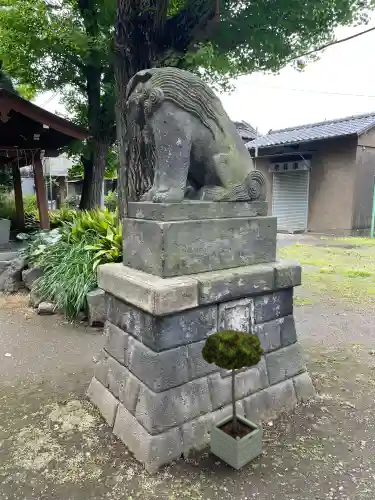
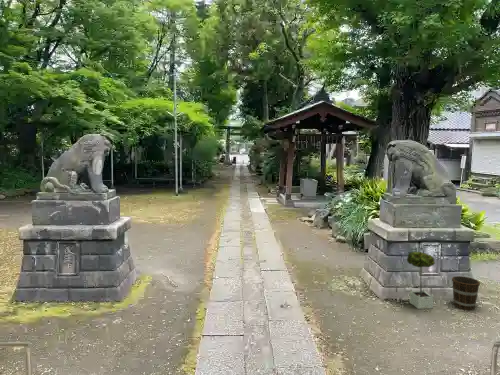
bucket: none [280,358,331,431] -> present [452,276,480,310]

